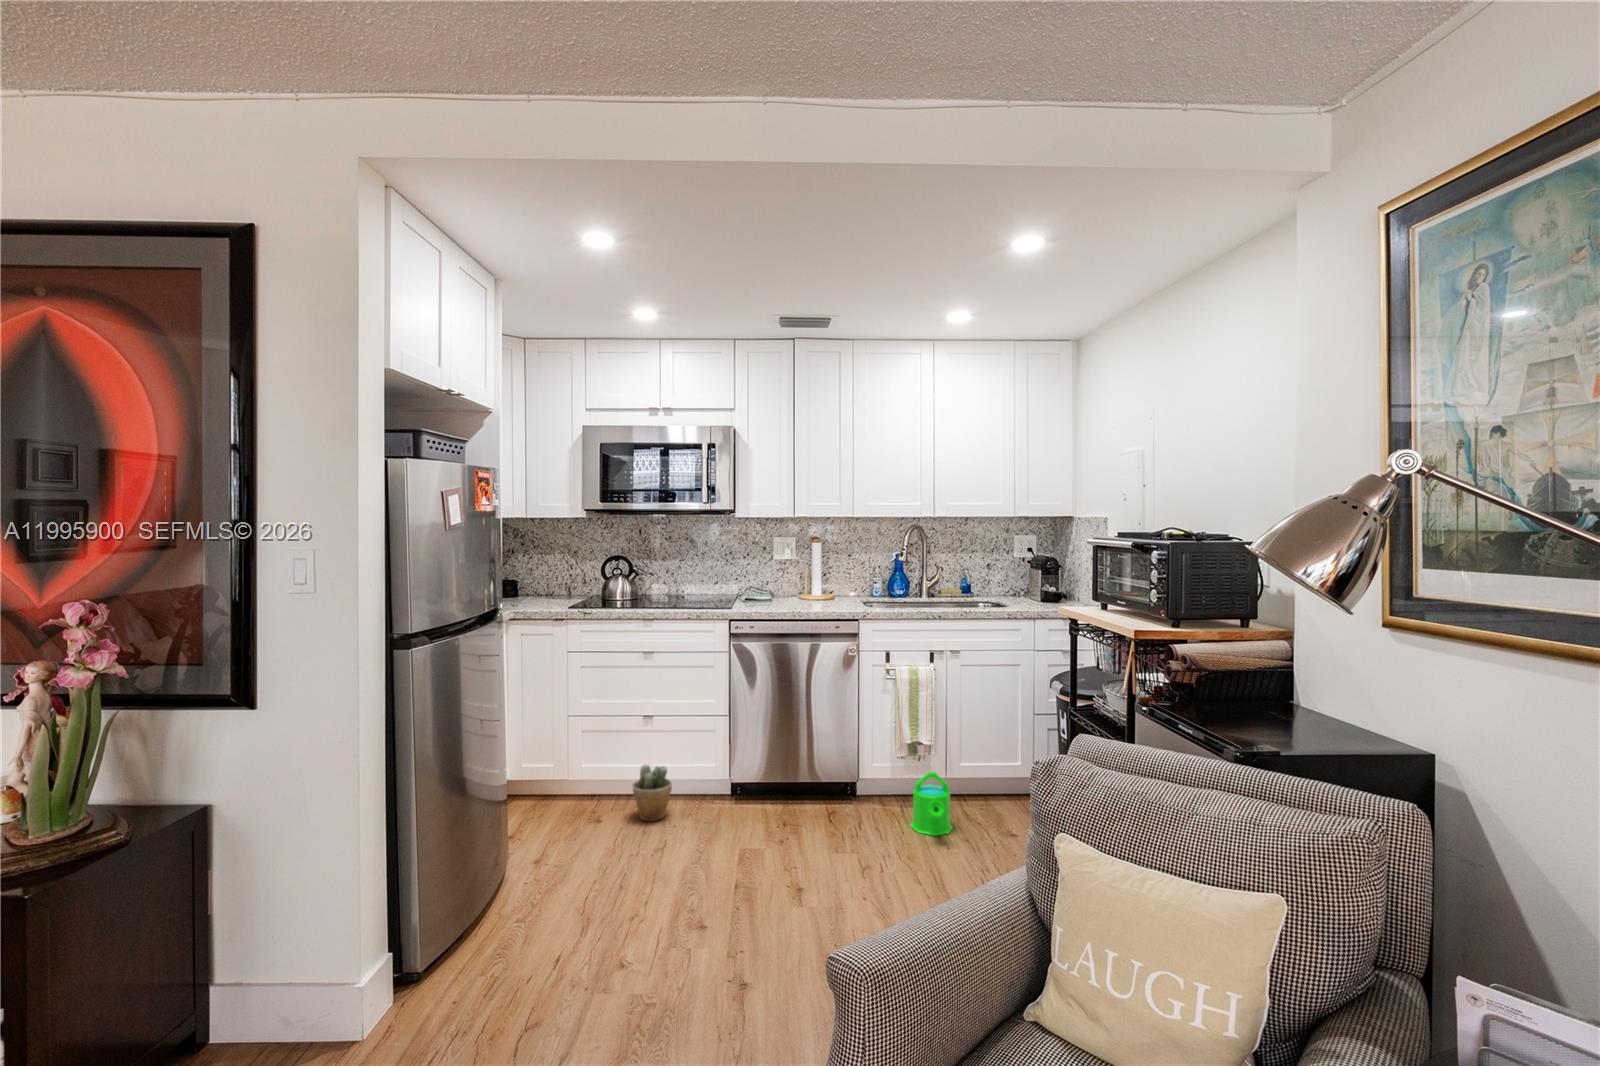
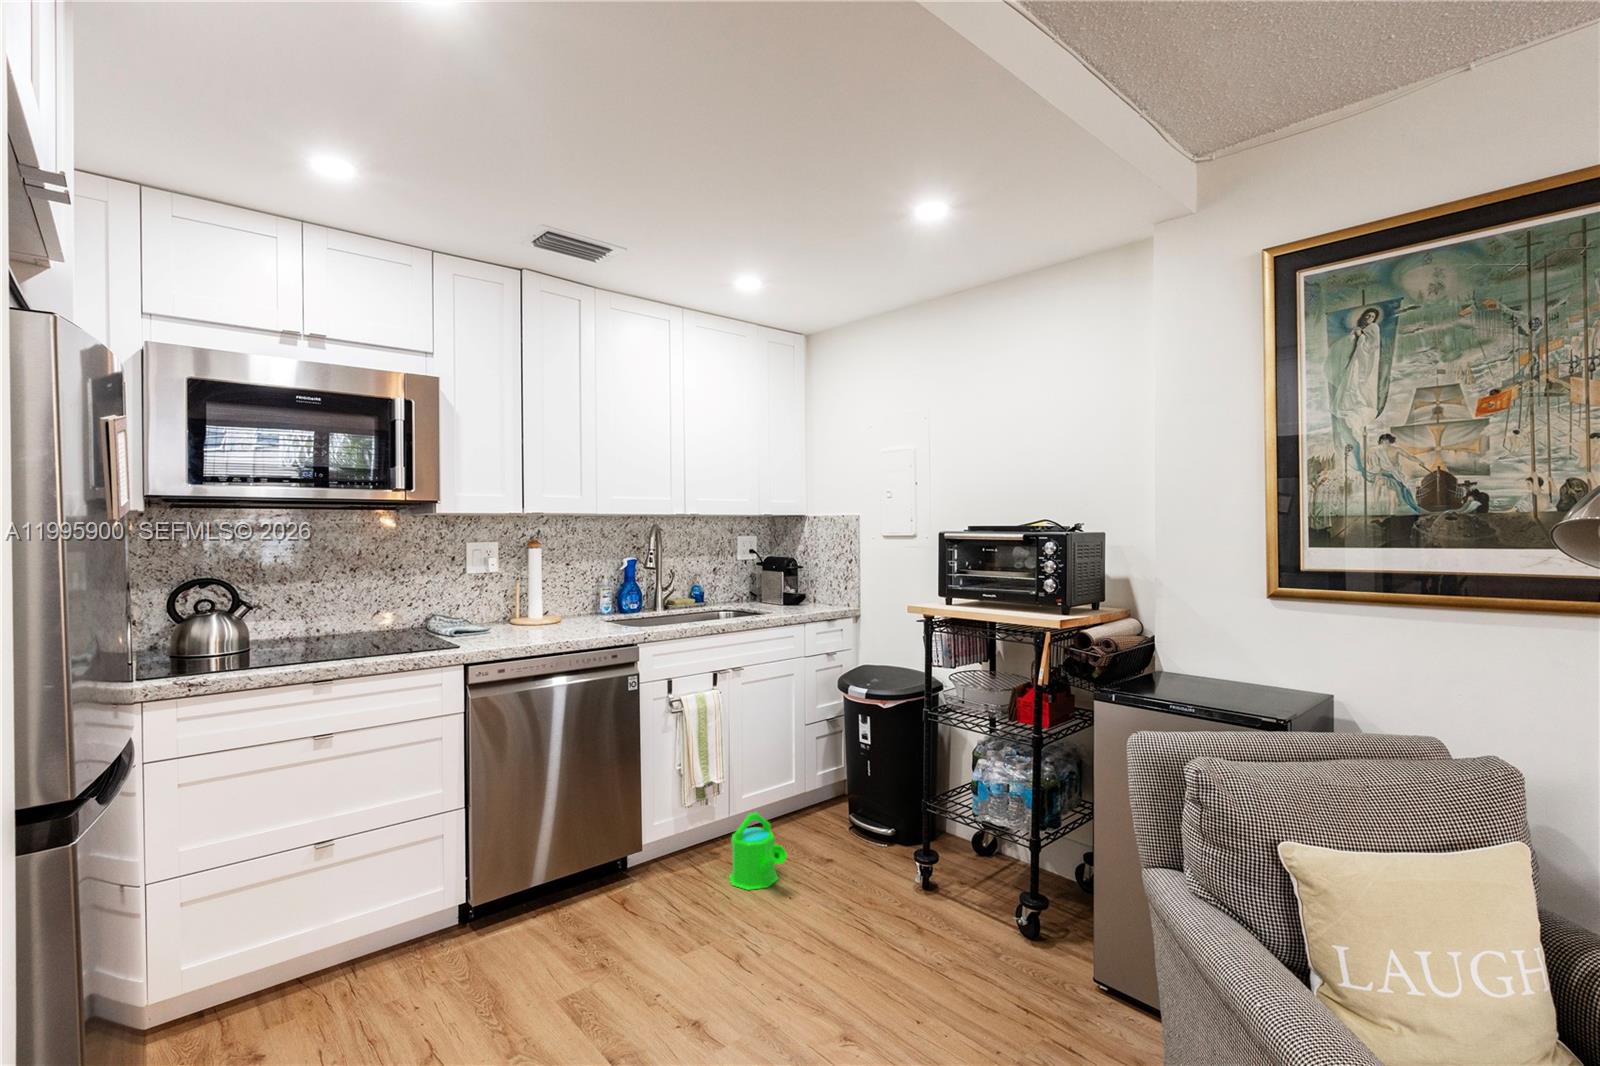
potted plant: present [632,765,672,821] -> none [320,914,396,1018]

